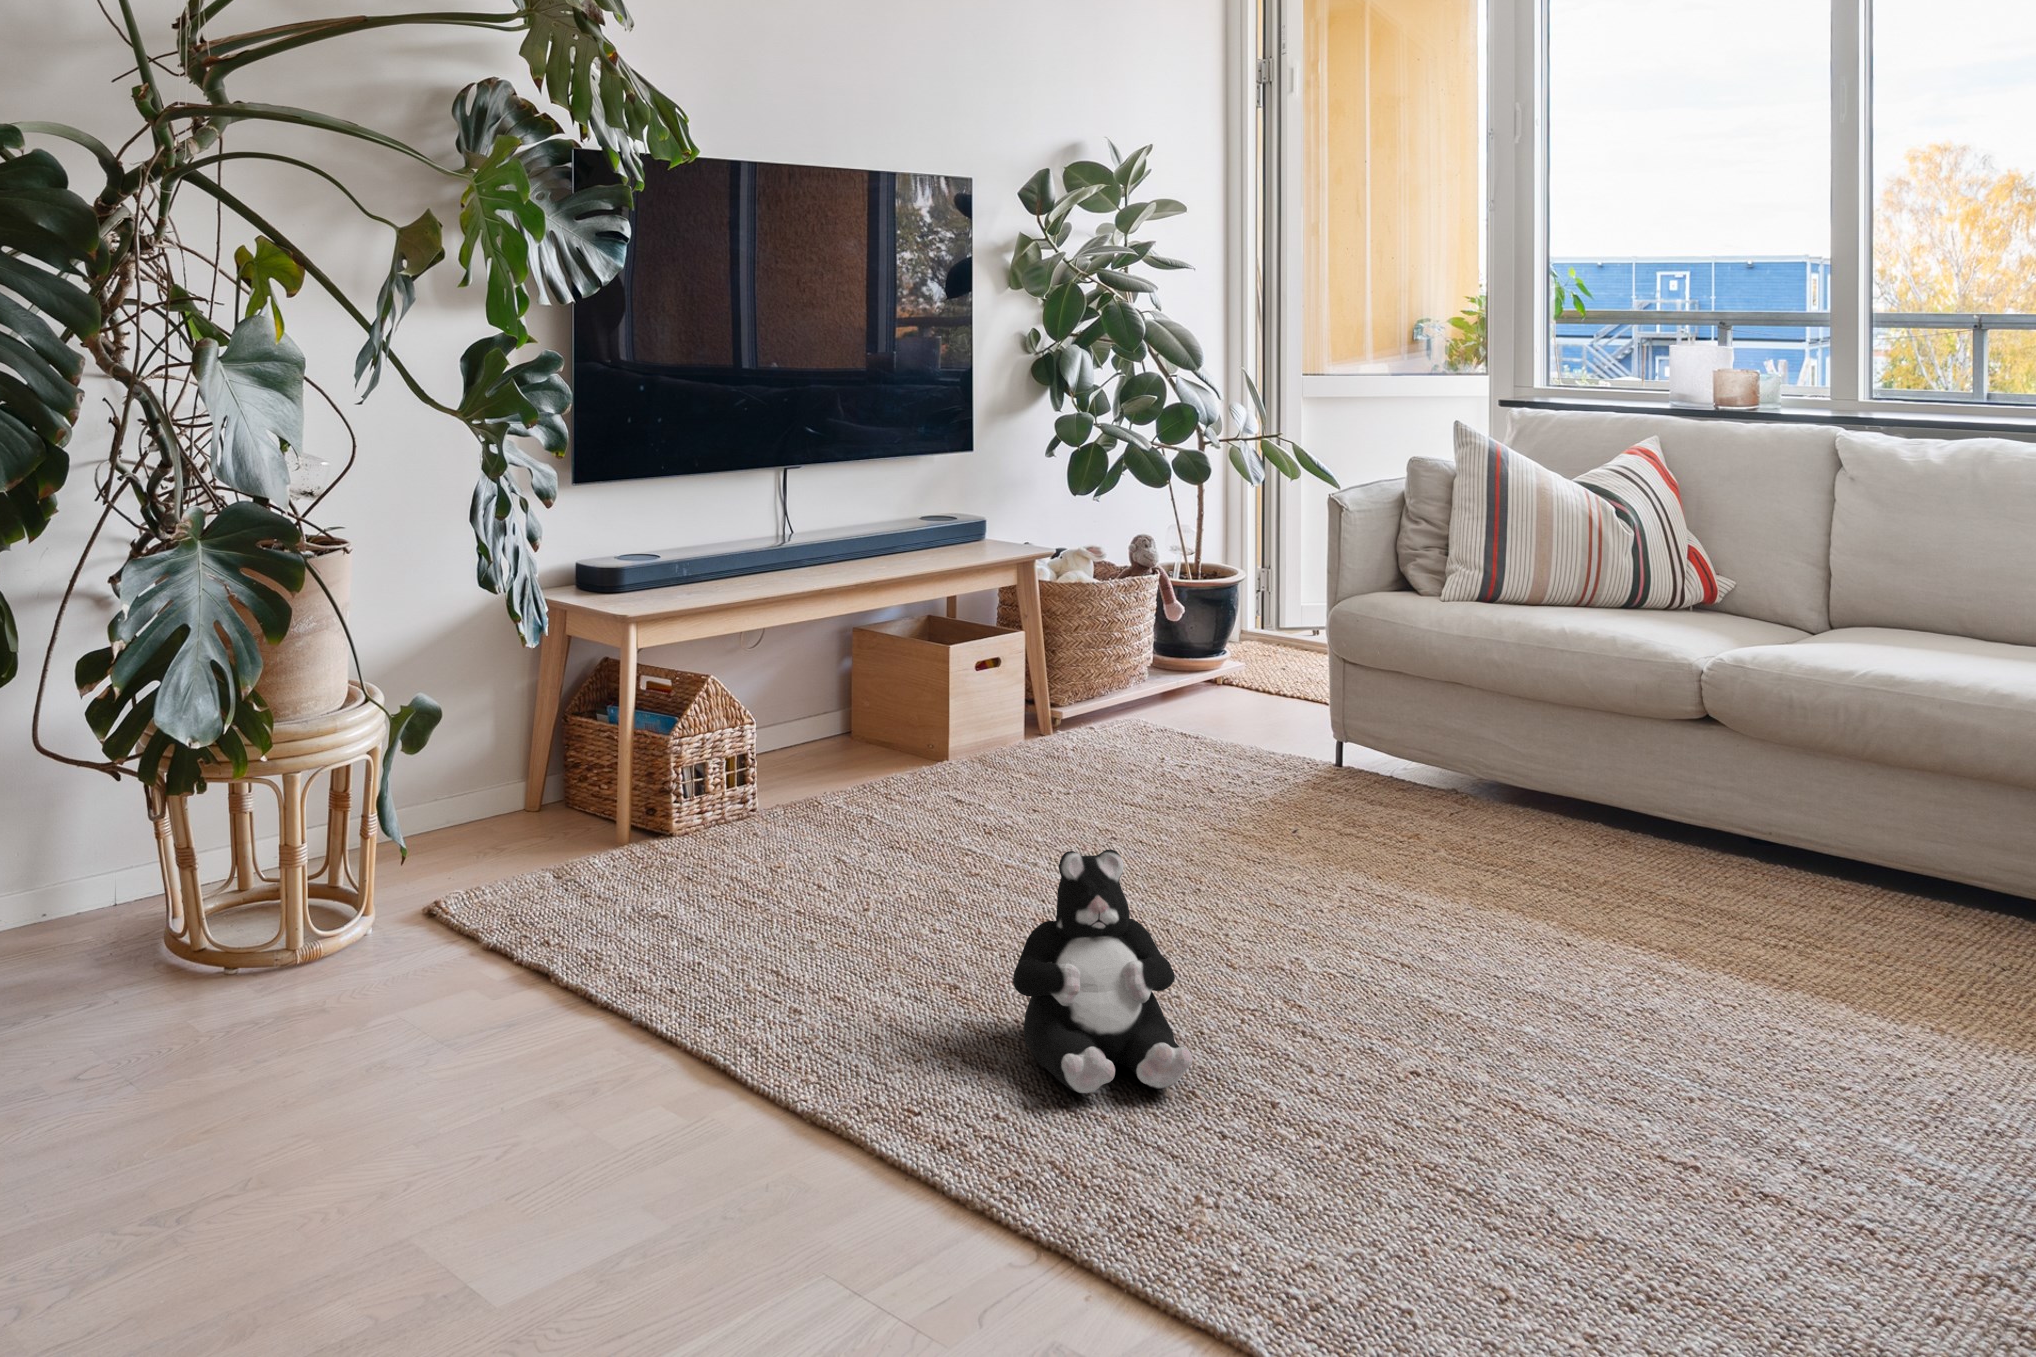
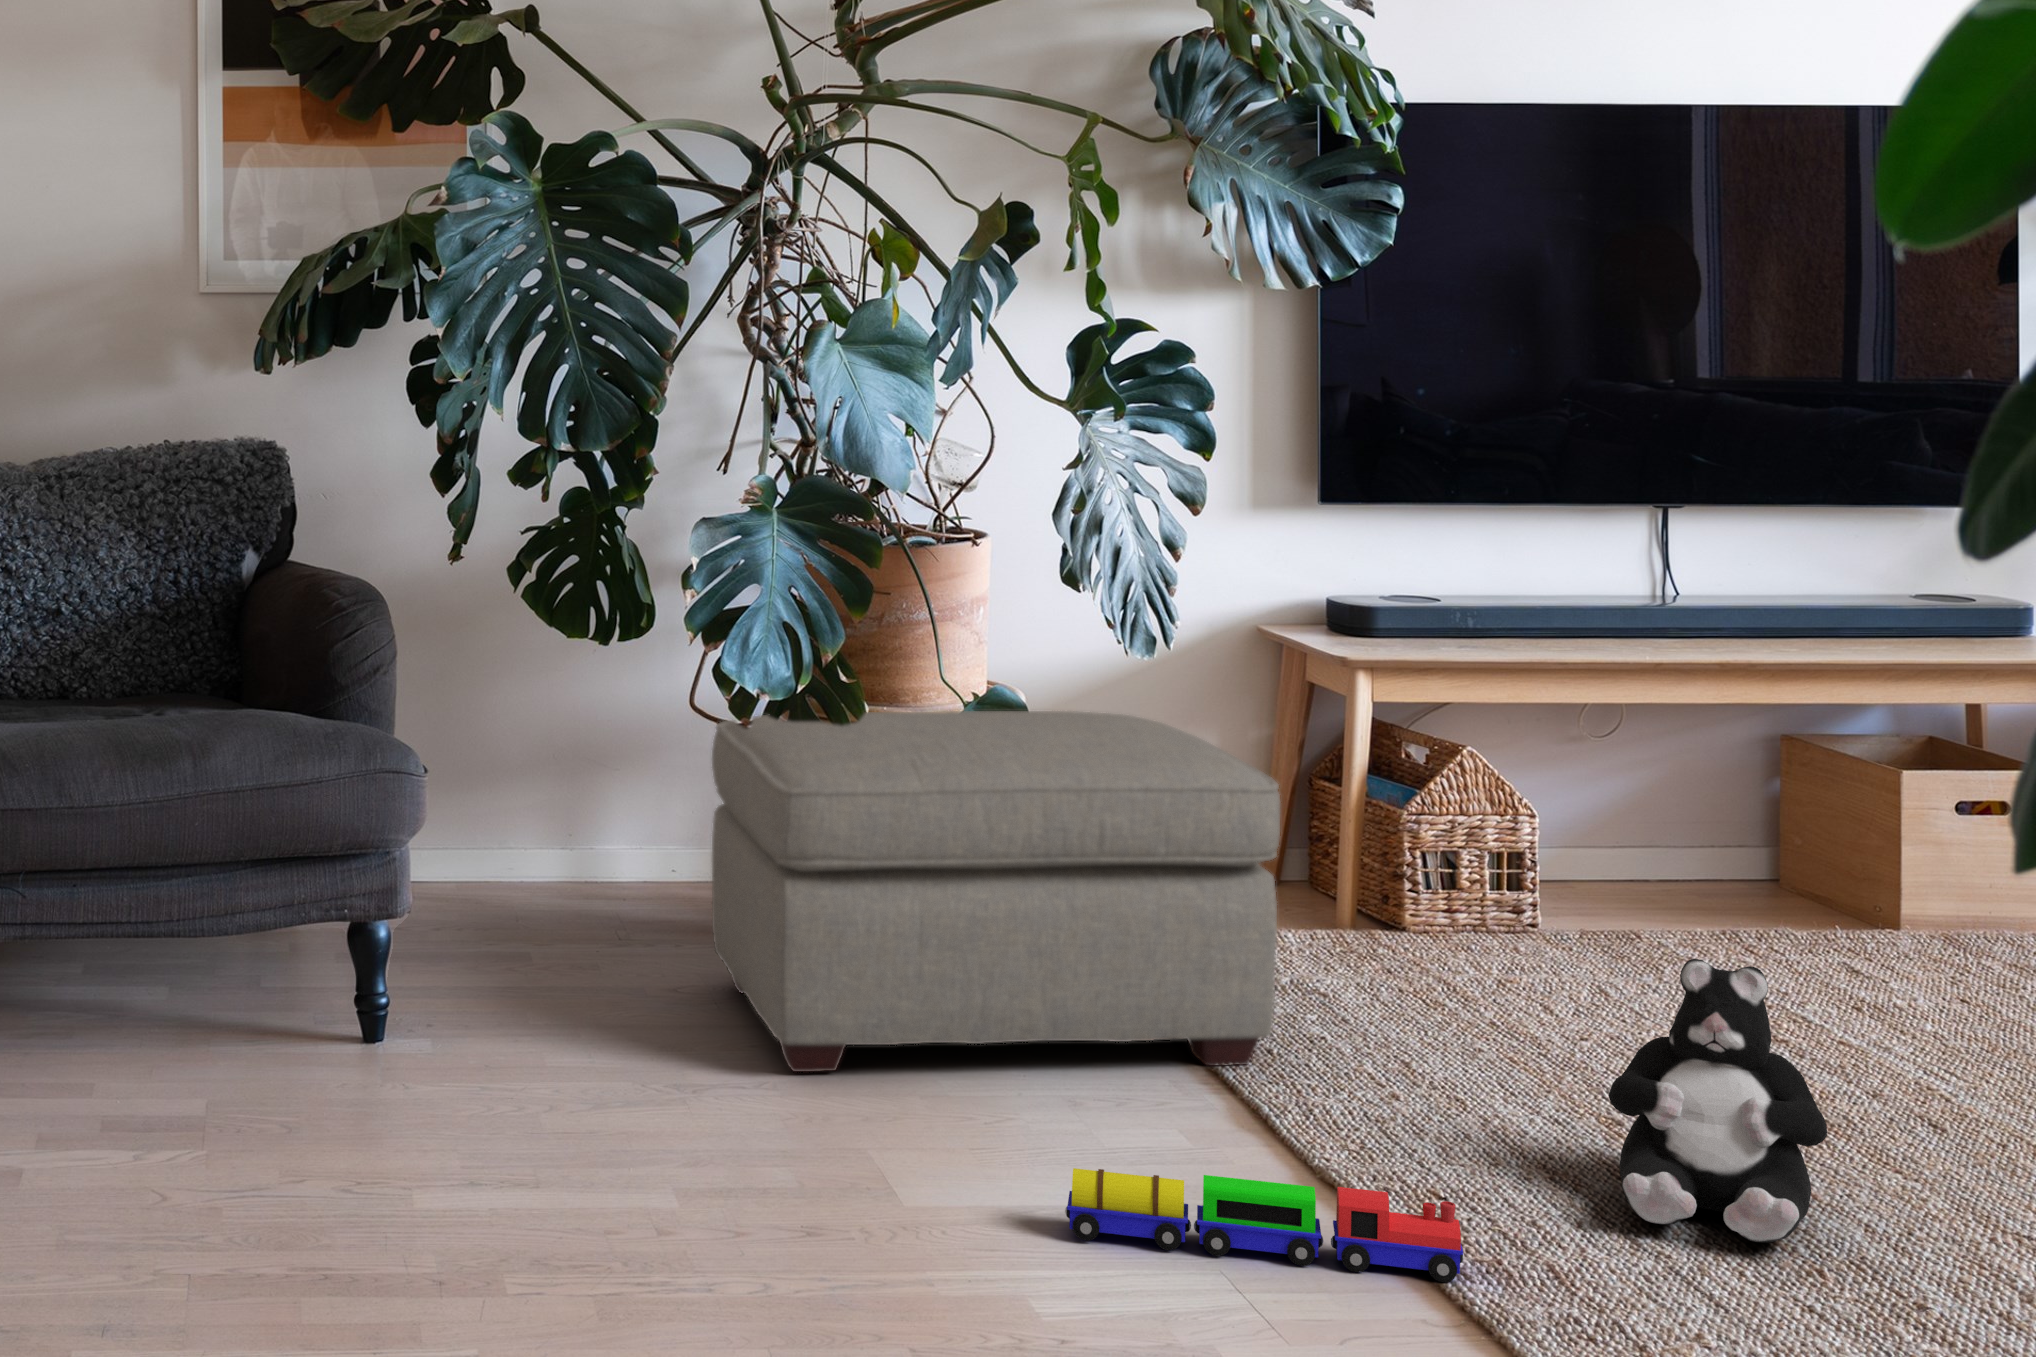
ottoman: none [102,696,690,1150] -> present [712,711,1280,1072]
toy train: none [649,1138,1006,1287] -> present [1065,1168,1464,1283]

